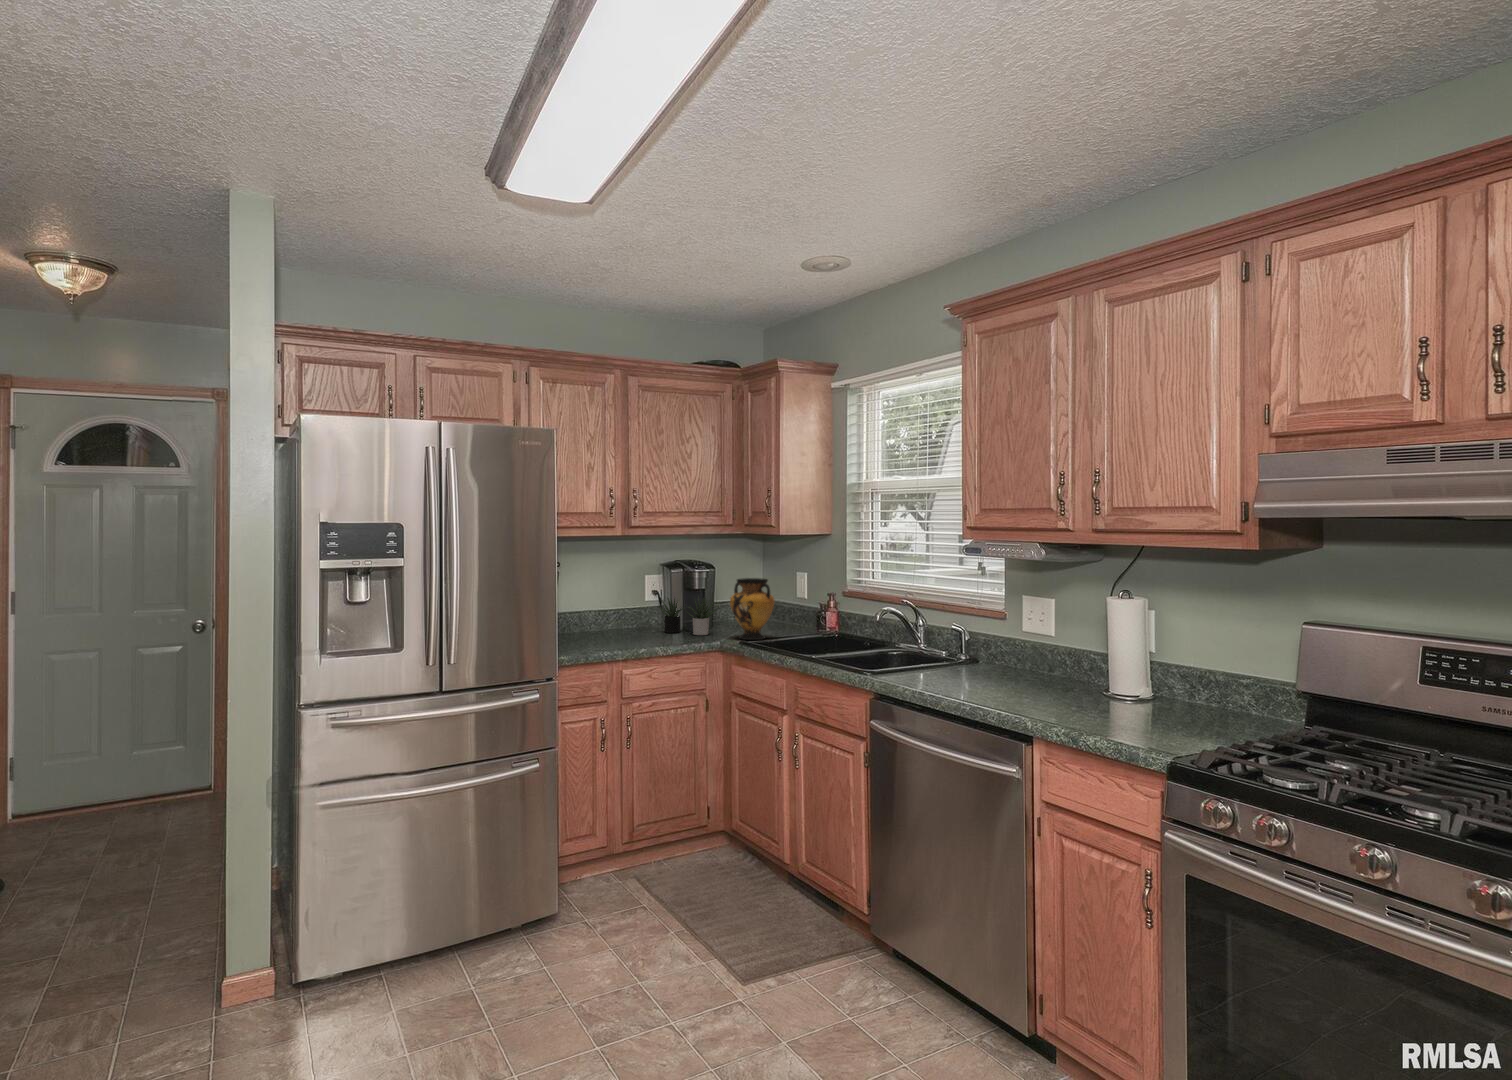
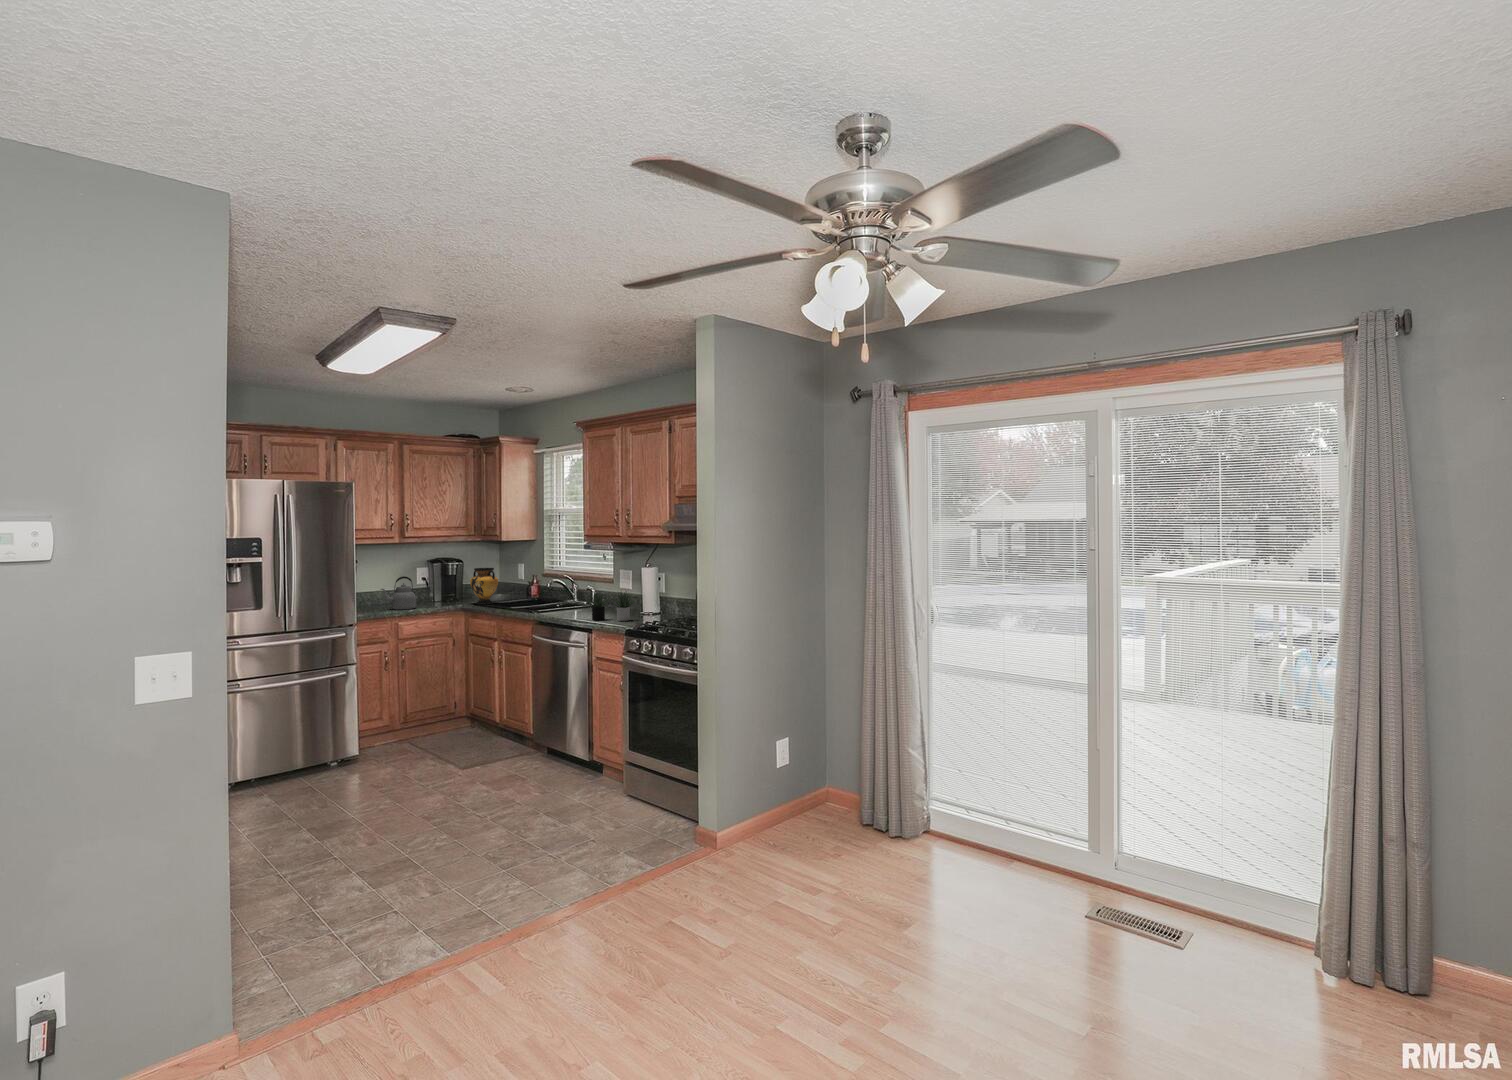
kettle: none [593,591,648,646] -> present [380,576,416,609]
succulent plant: present [659,598,716,635] -> present [588,592,634,621]

